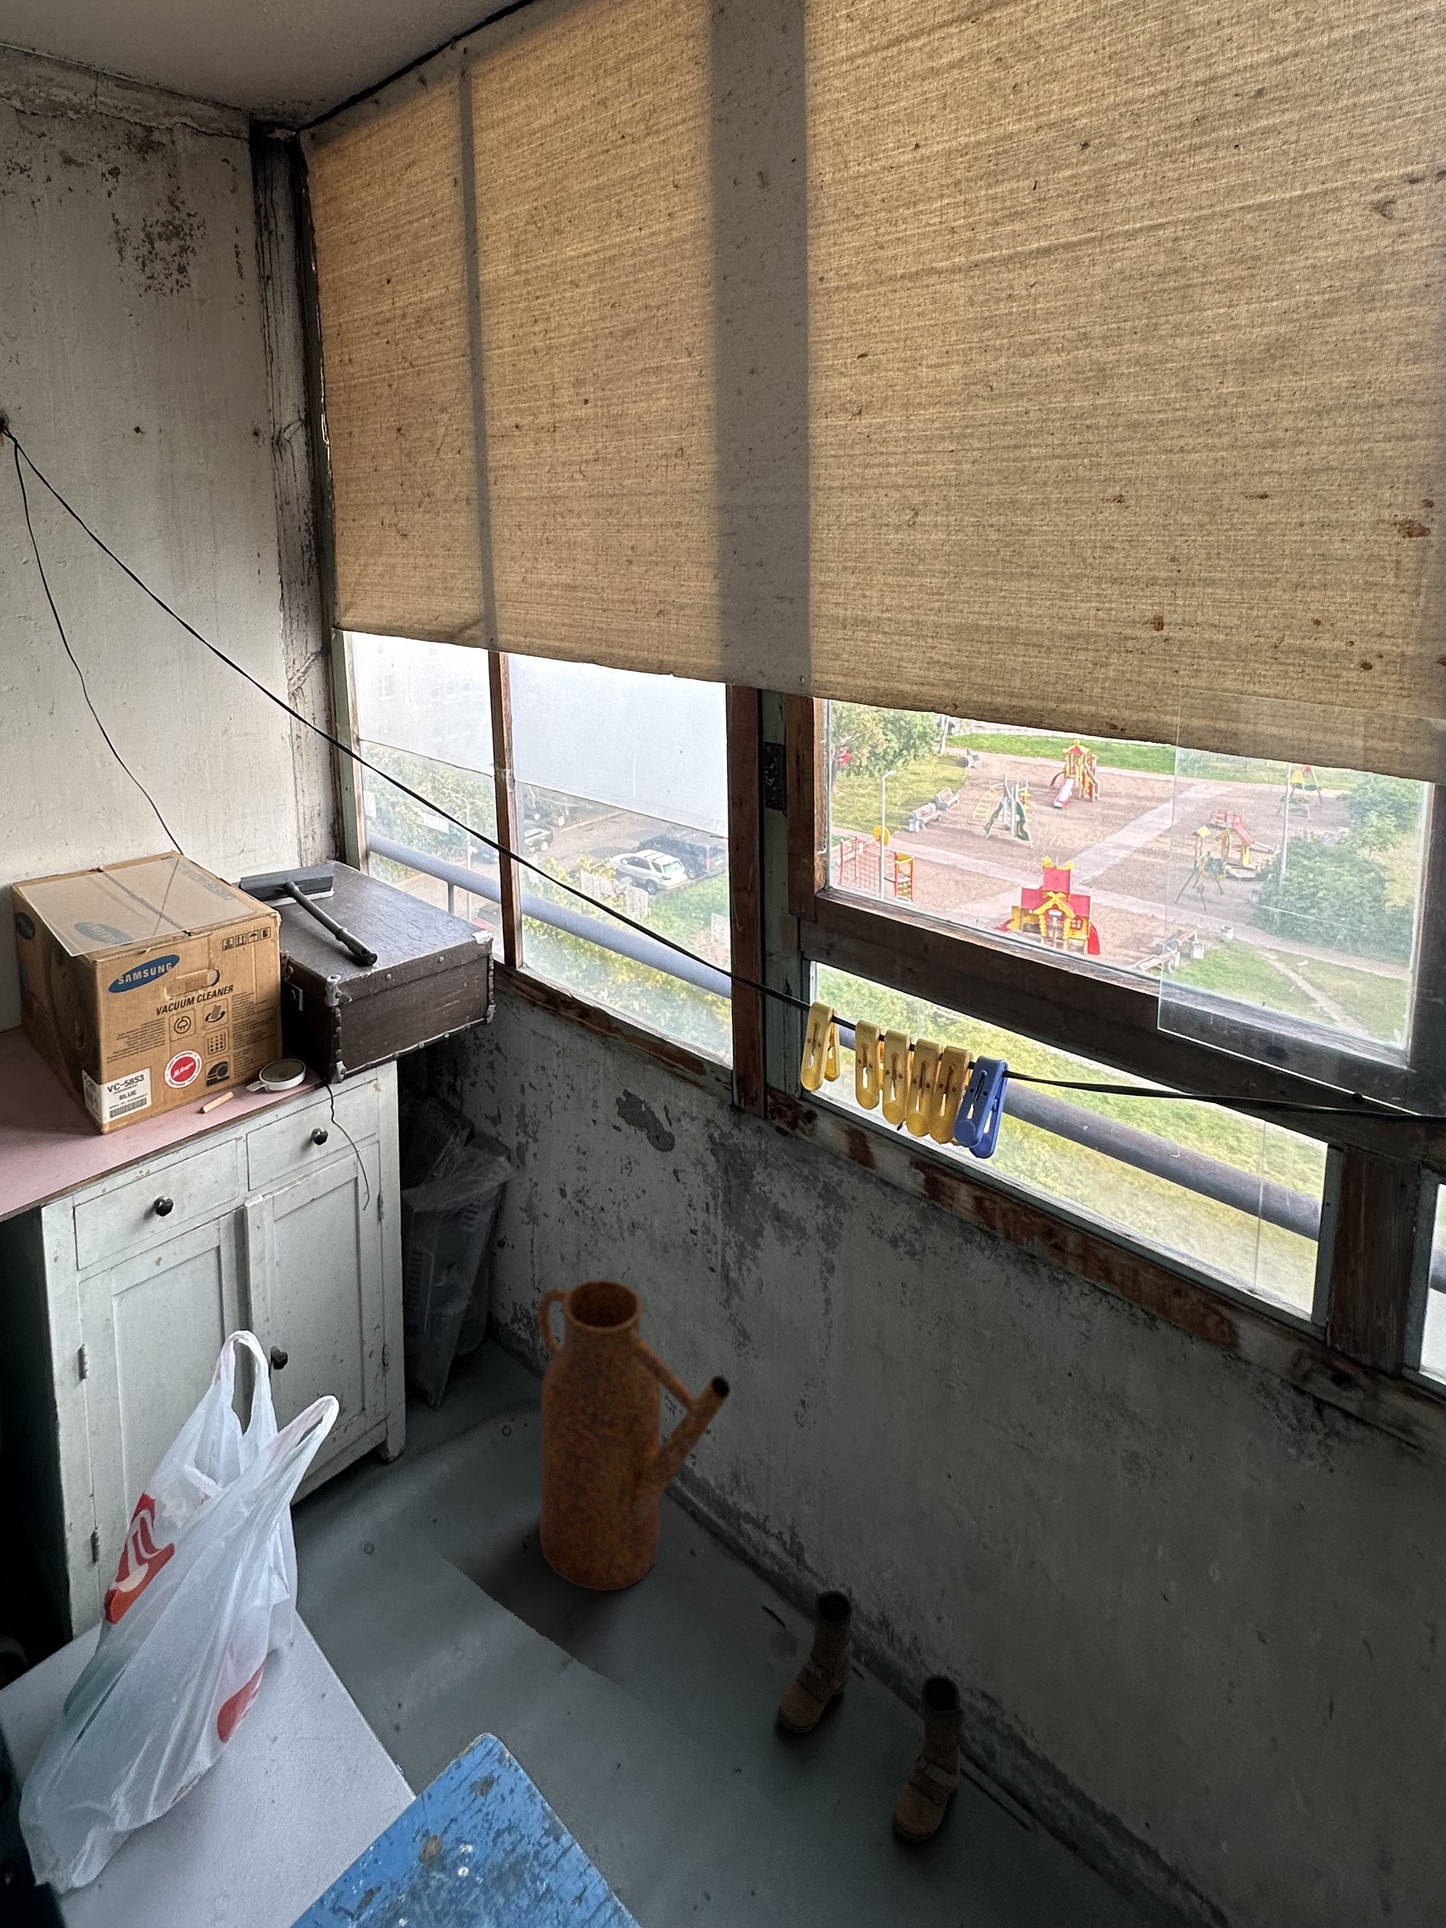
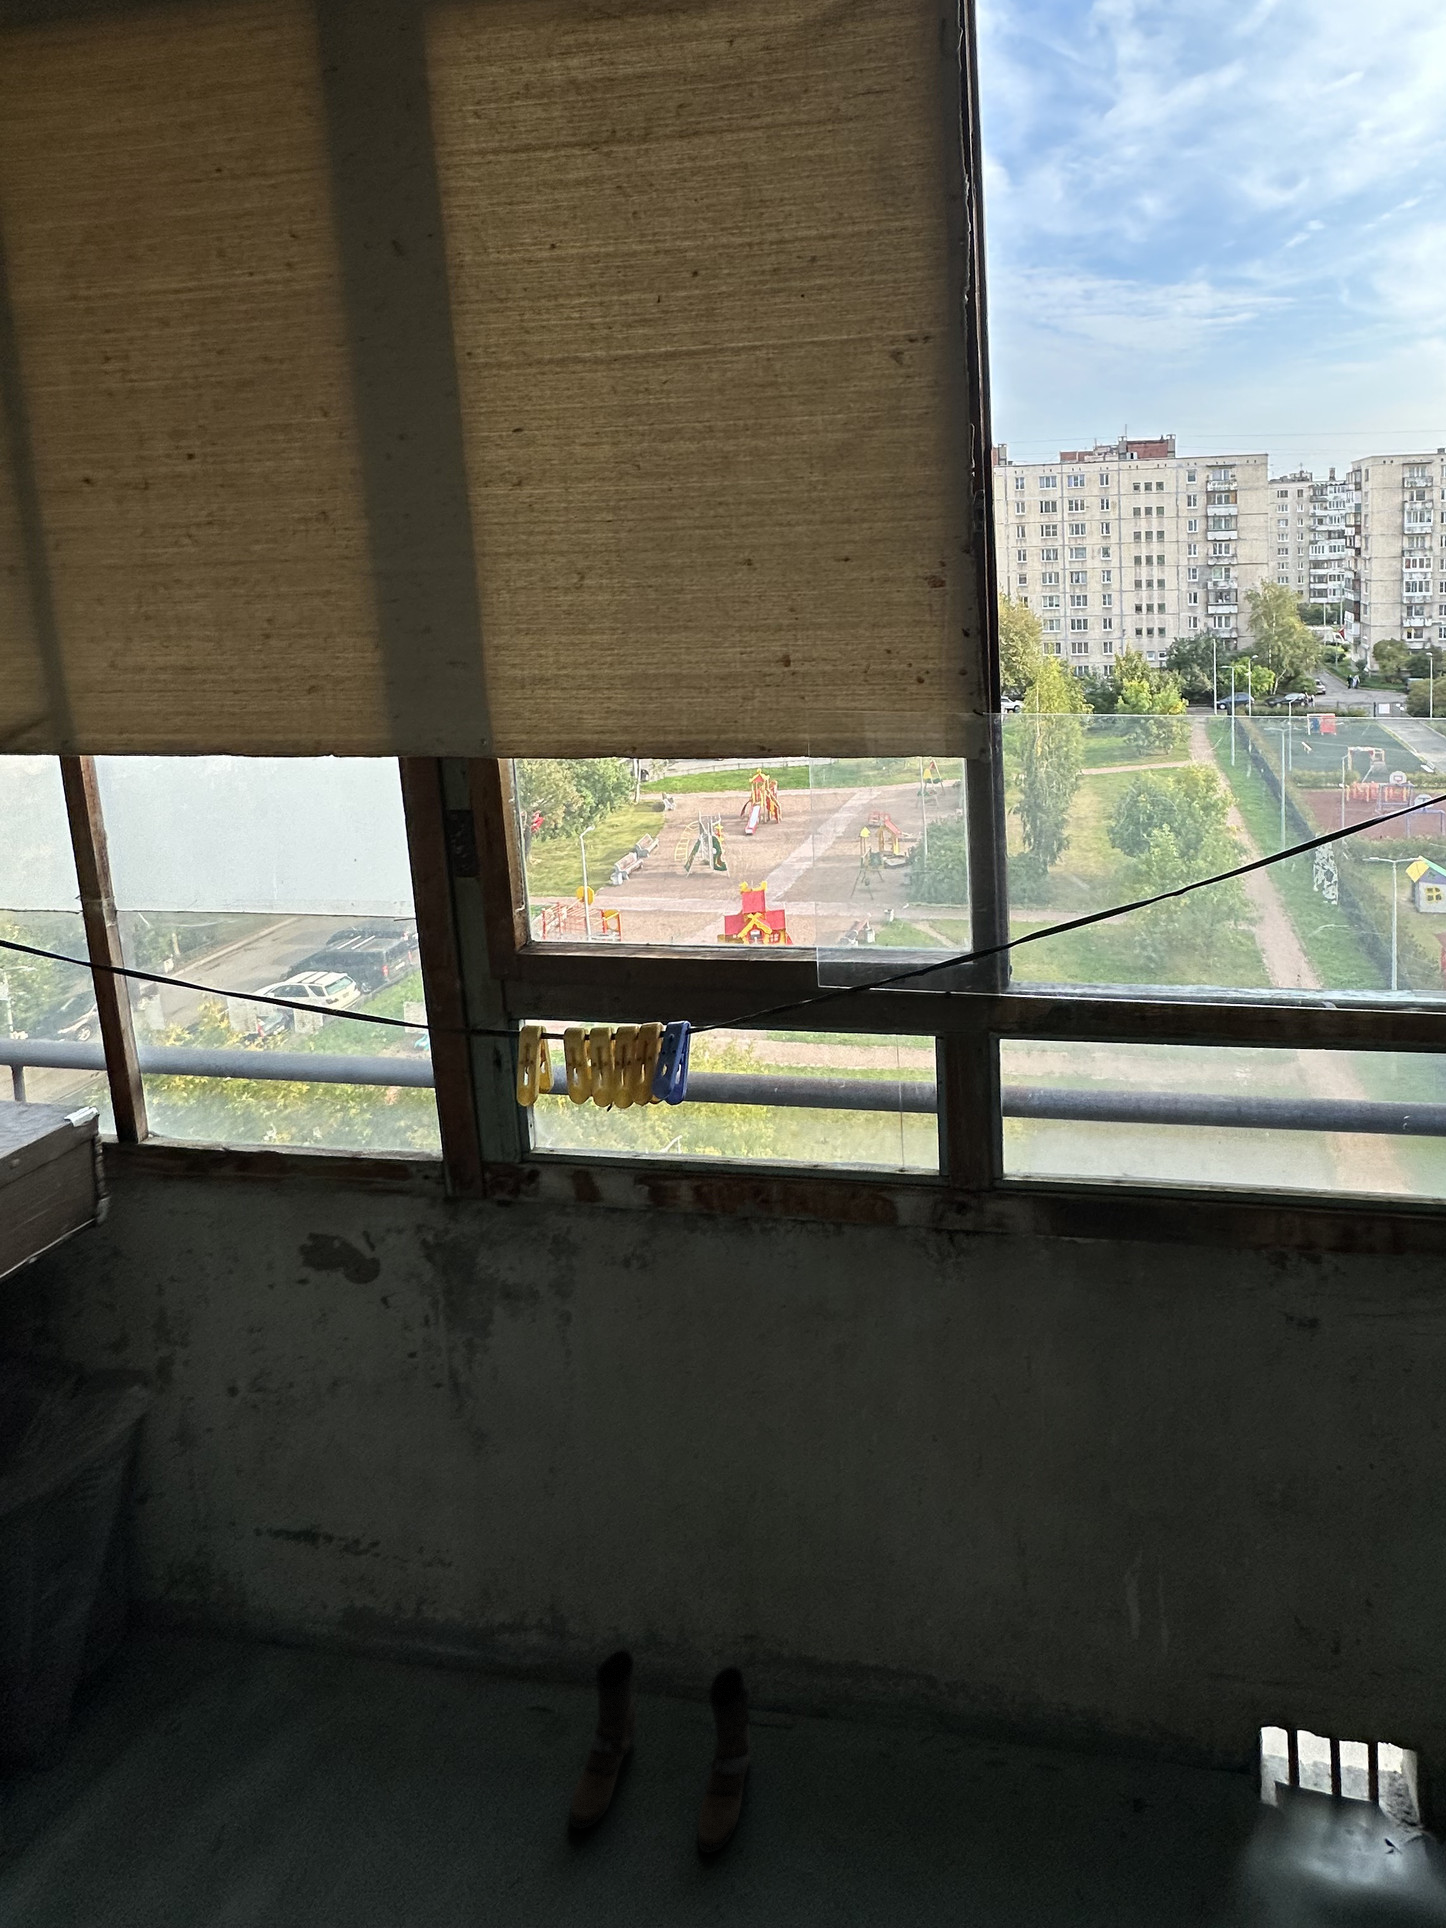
watering can: present [538,1280,730,1591] -> none [217,1458,482,1850]

